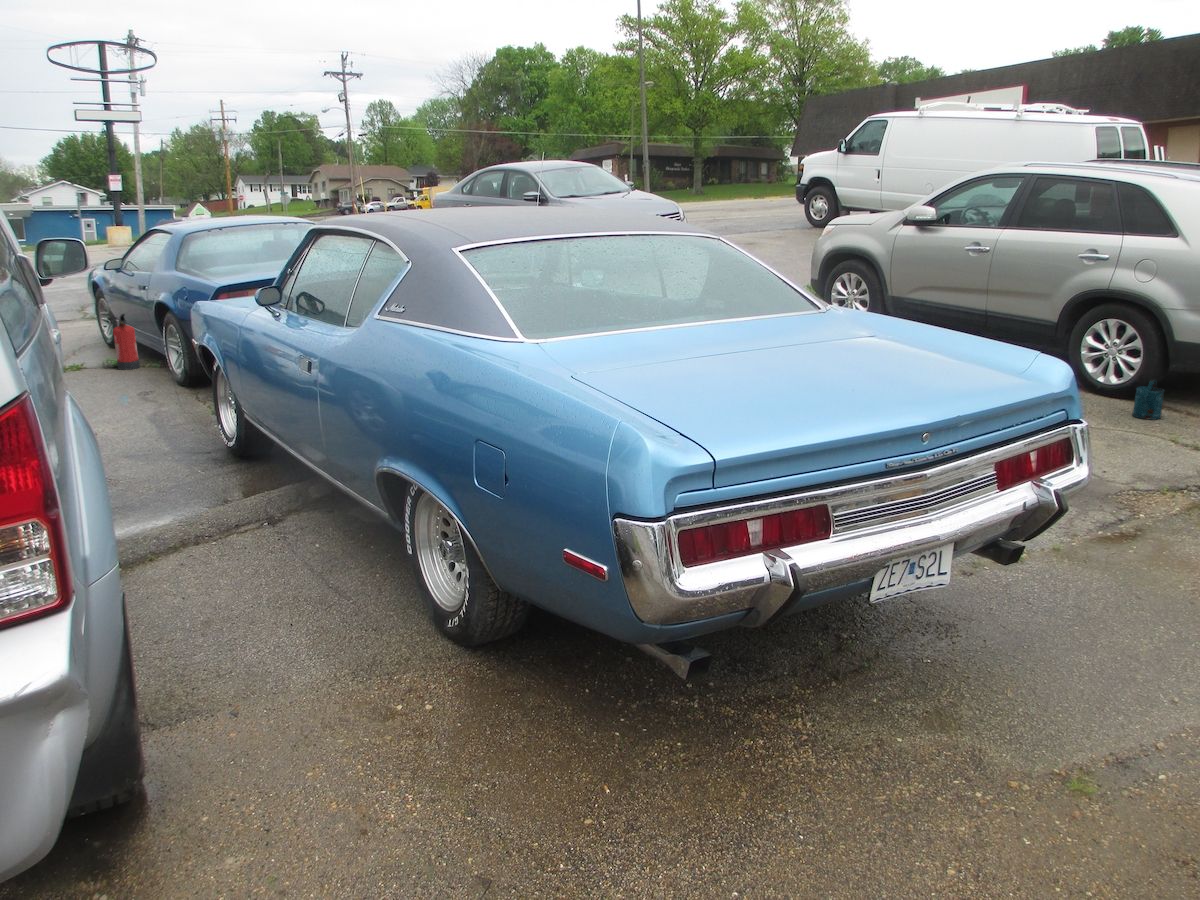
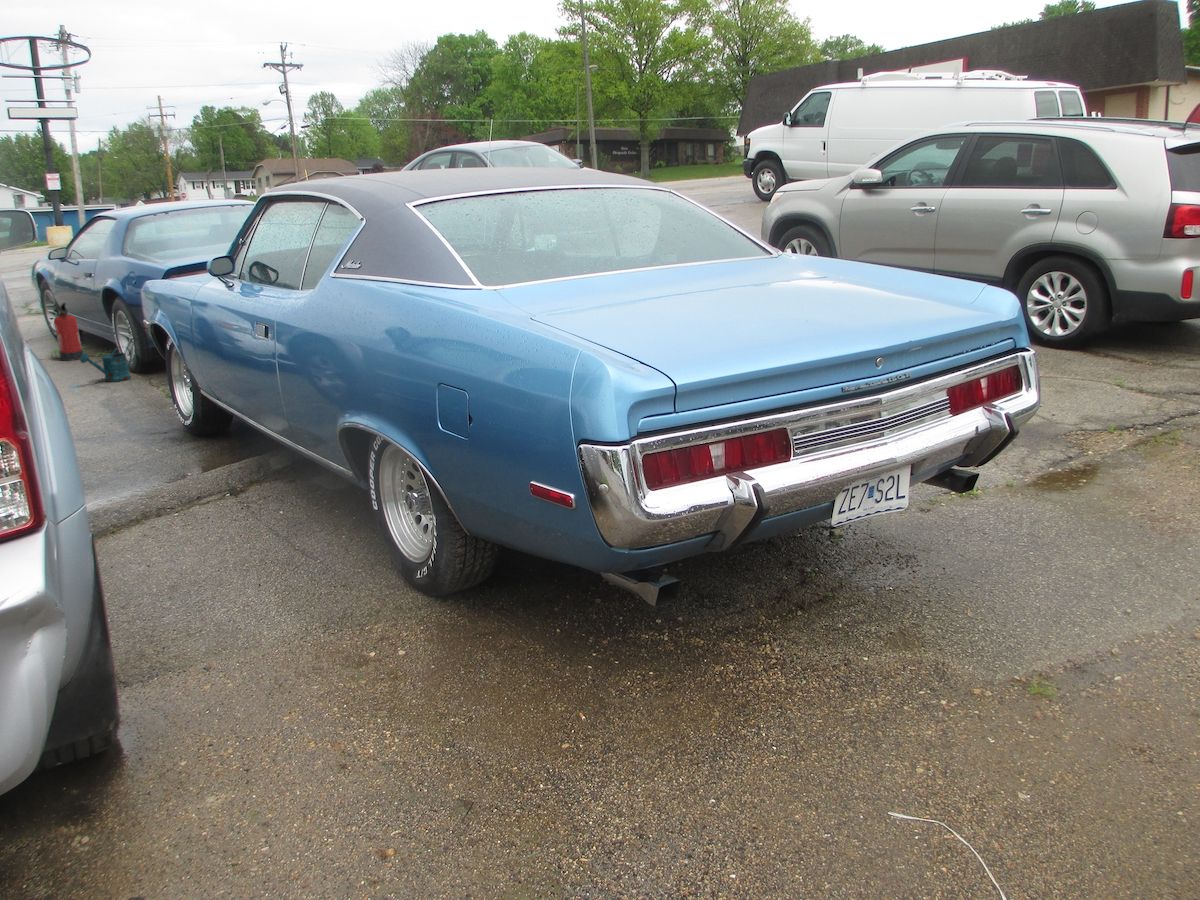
watering can: present [1132,379,1164,420] -> present [80,347,132,382]

